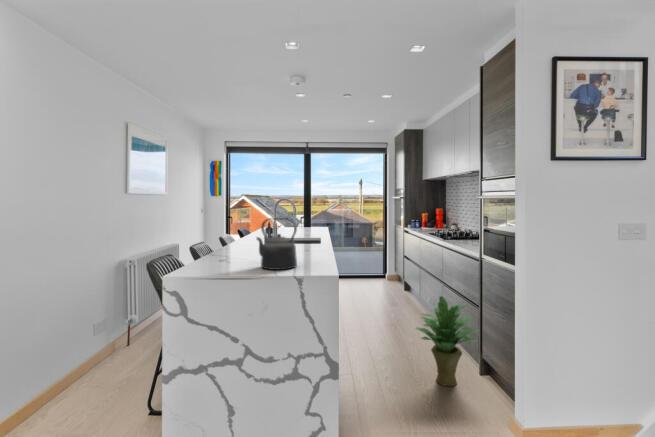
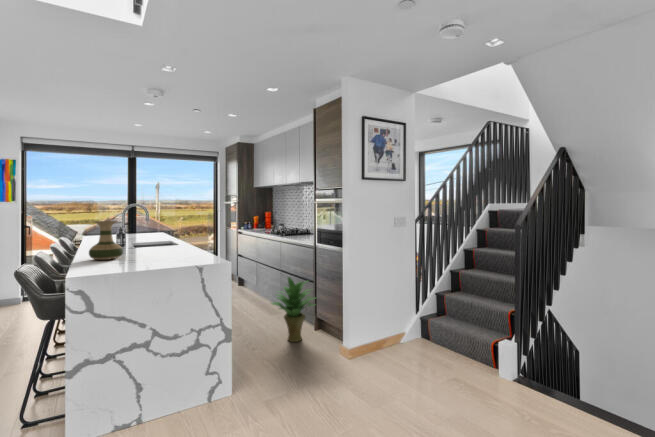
kettle: present [257,218,297,270] -> none [146,219,188,263]
vase: none [214,219,245,260] -> present [89,221,123,260]

